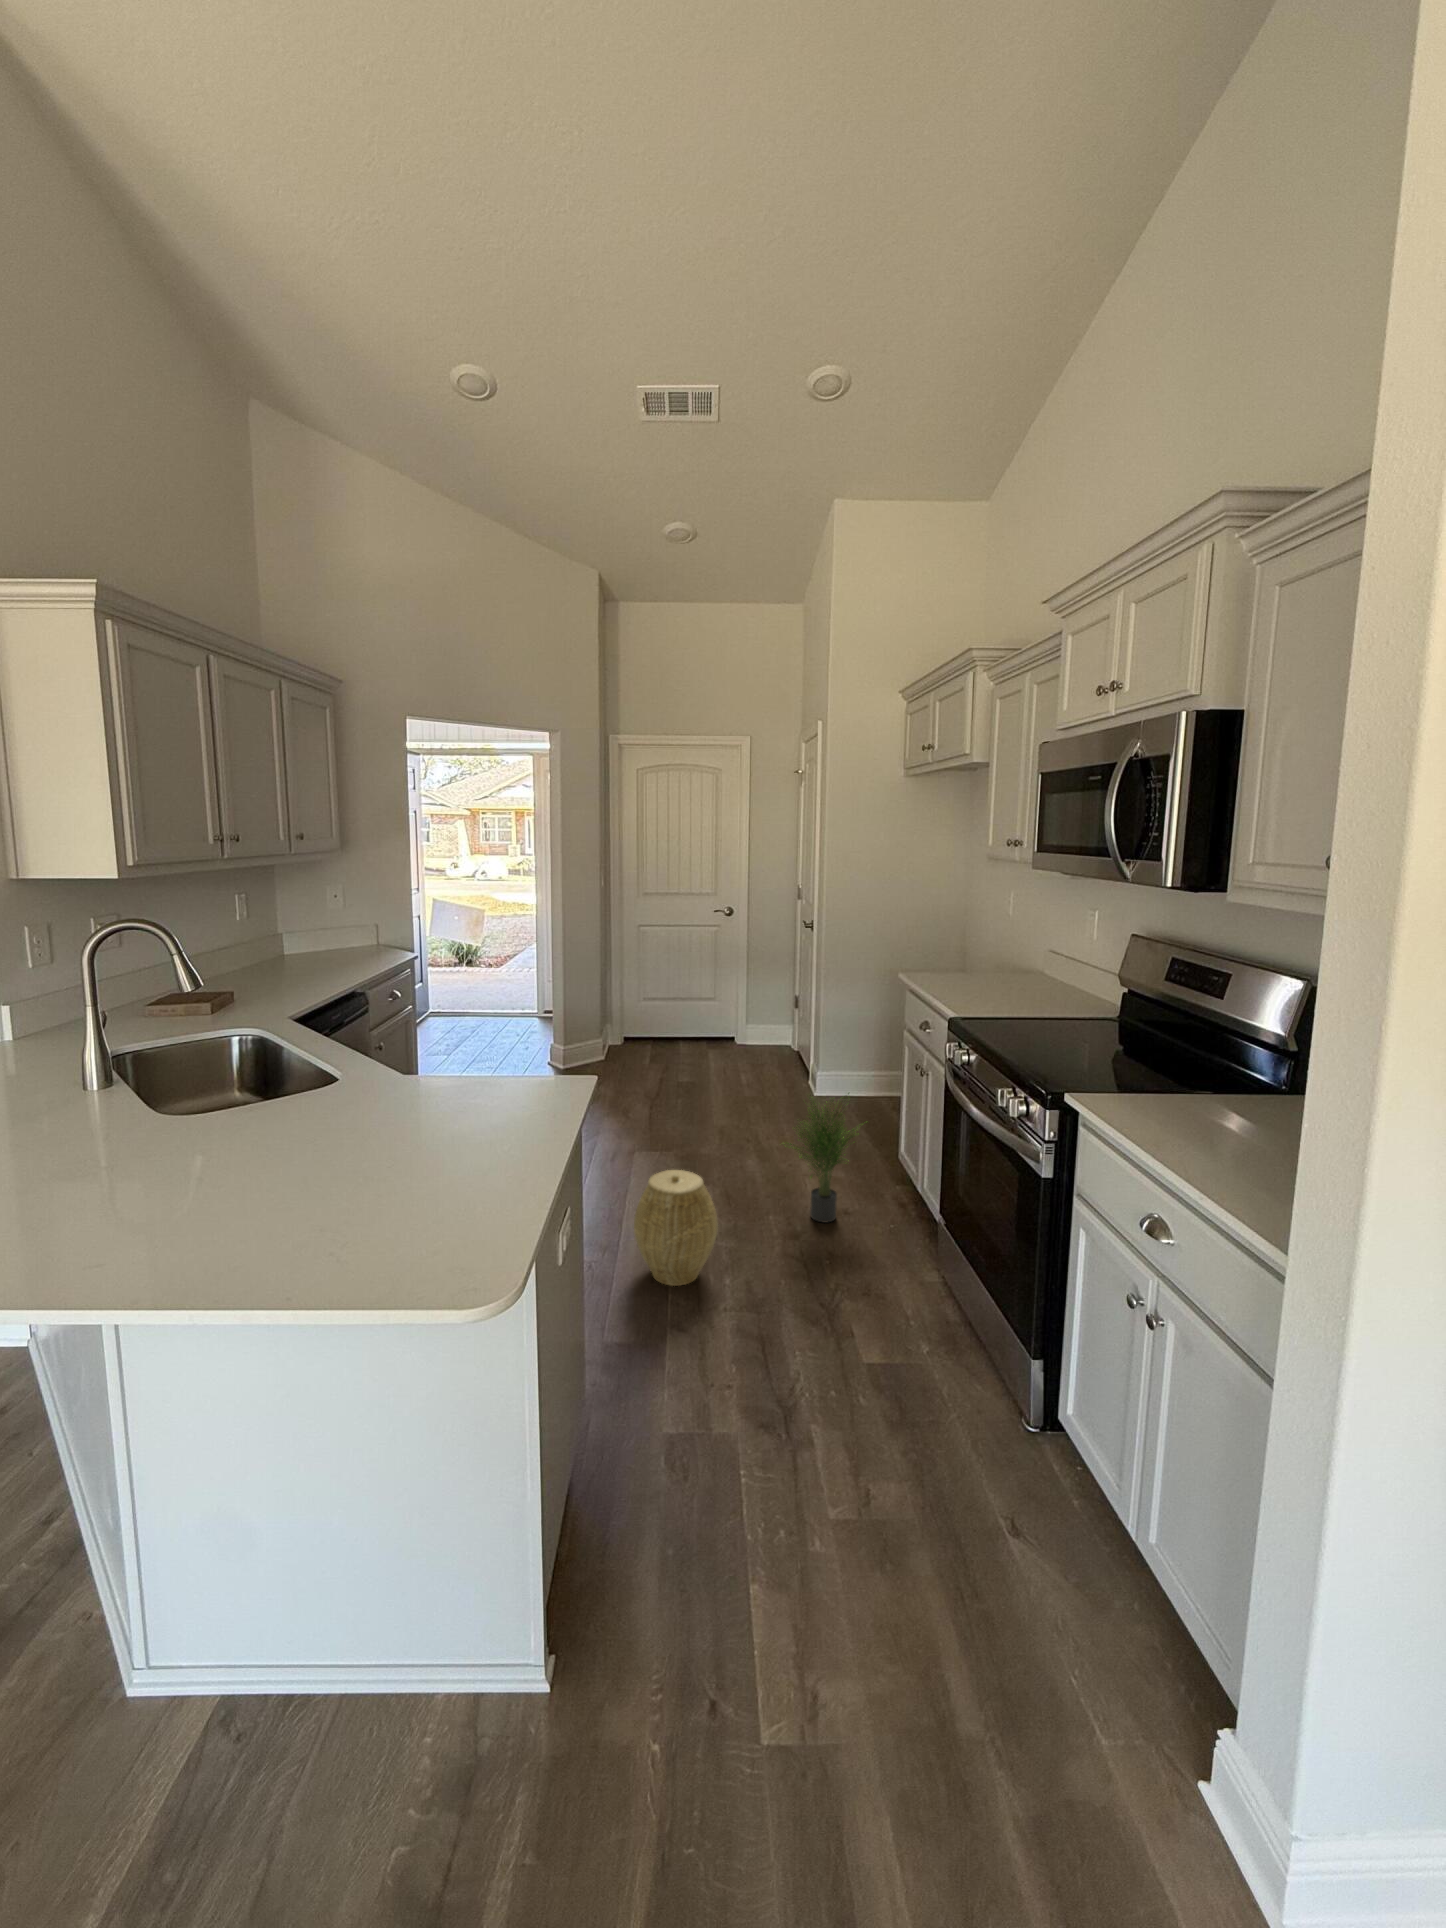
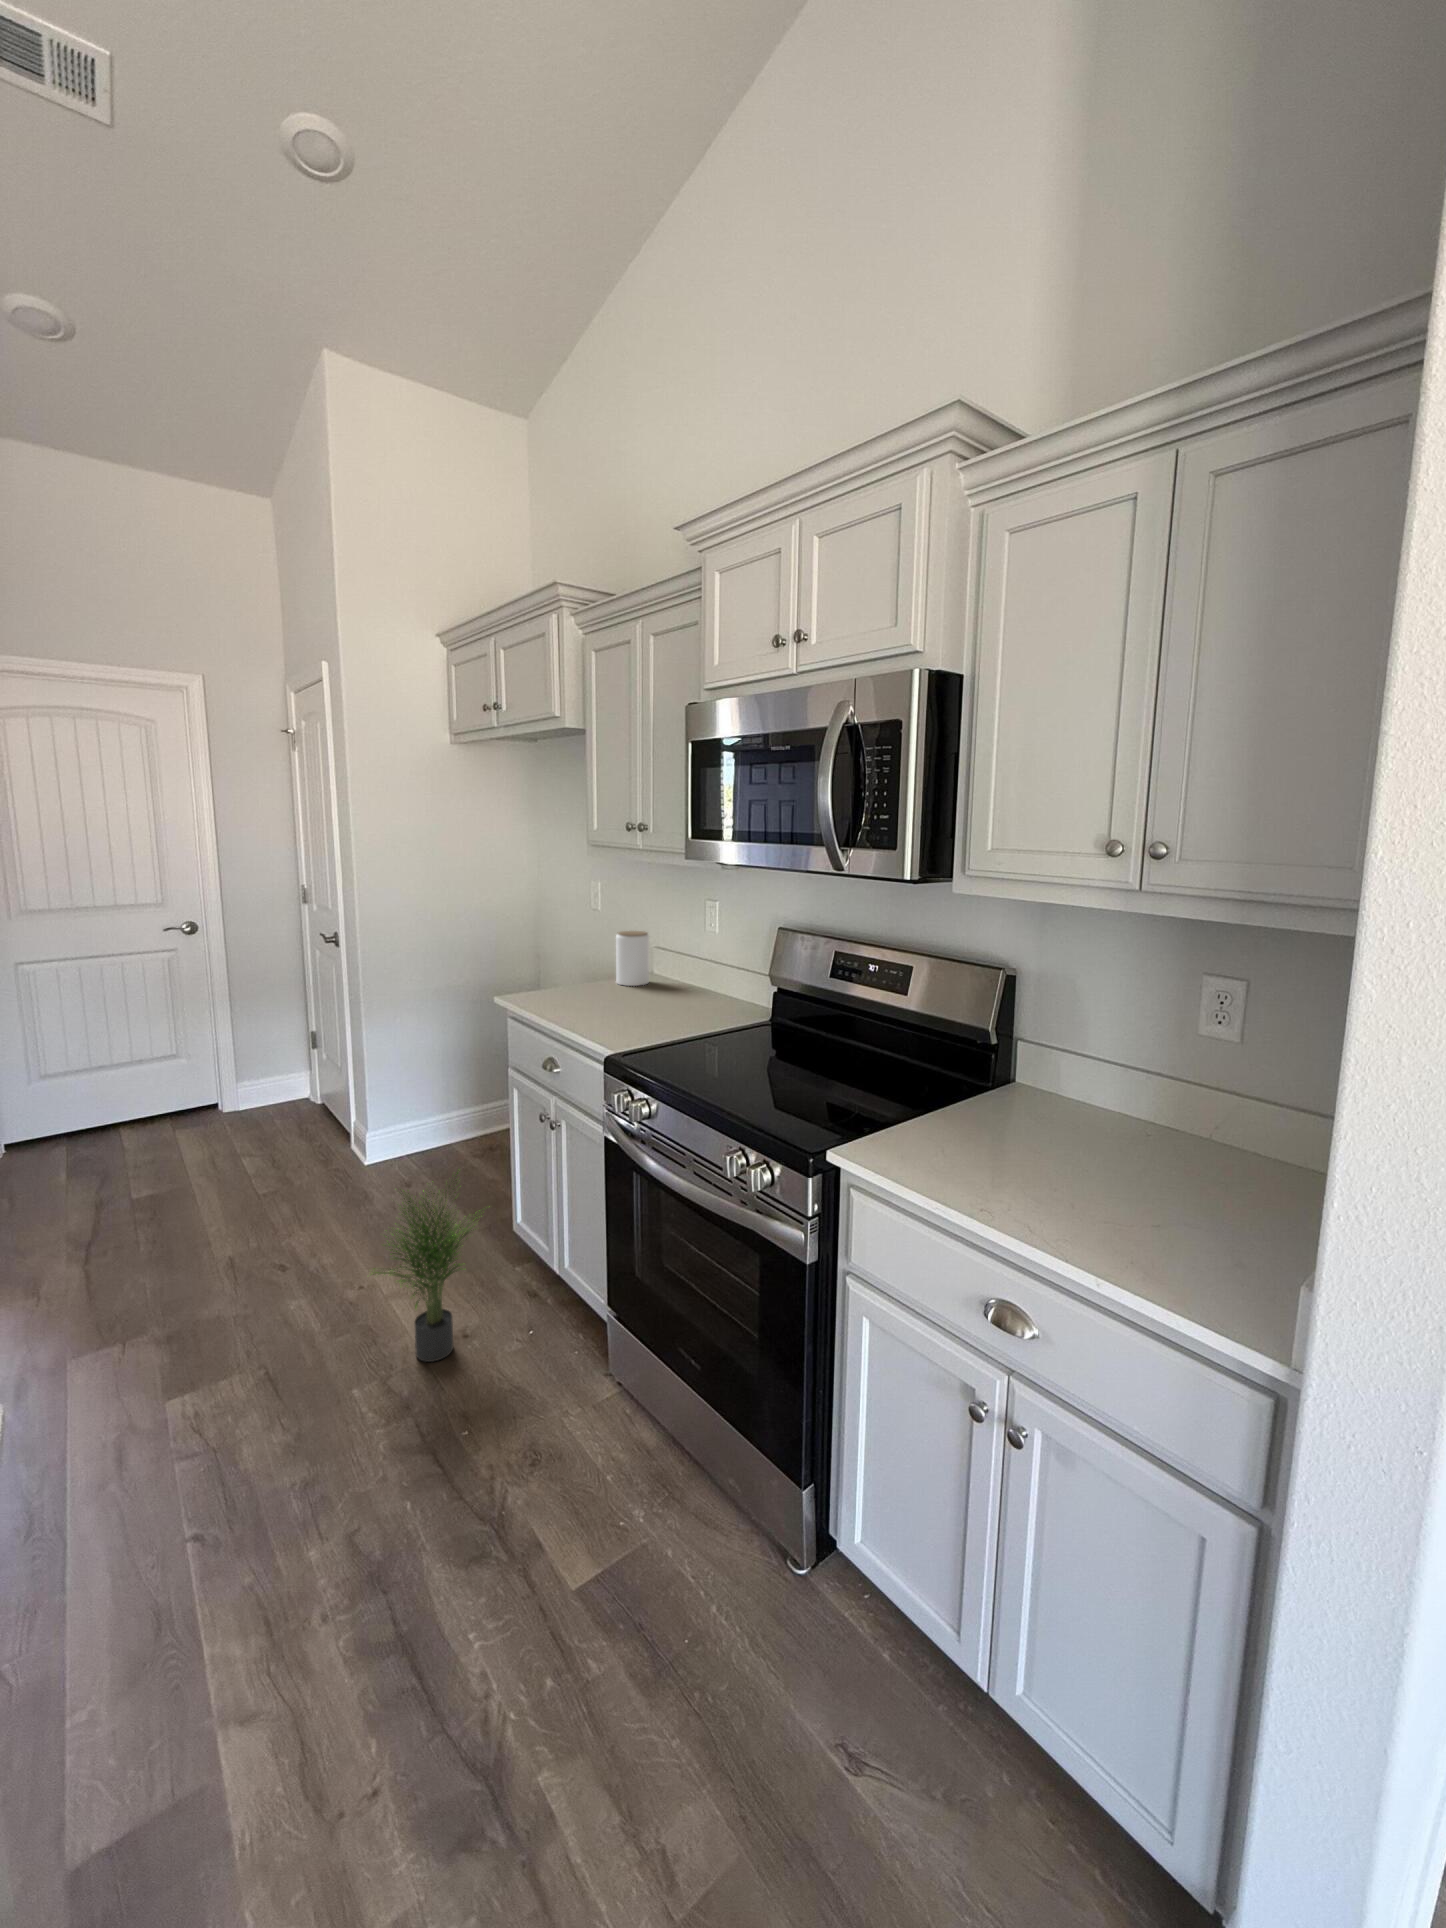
jar: none [1002,932,1035,979] -> present [616,931,649,986]
woven basket: present [634,1170,718,1286] -> none [124,1380,292,1593]

